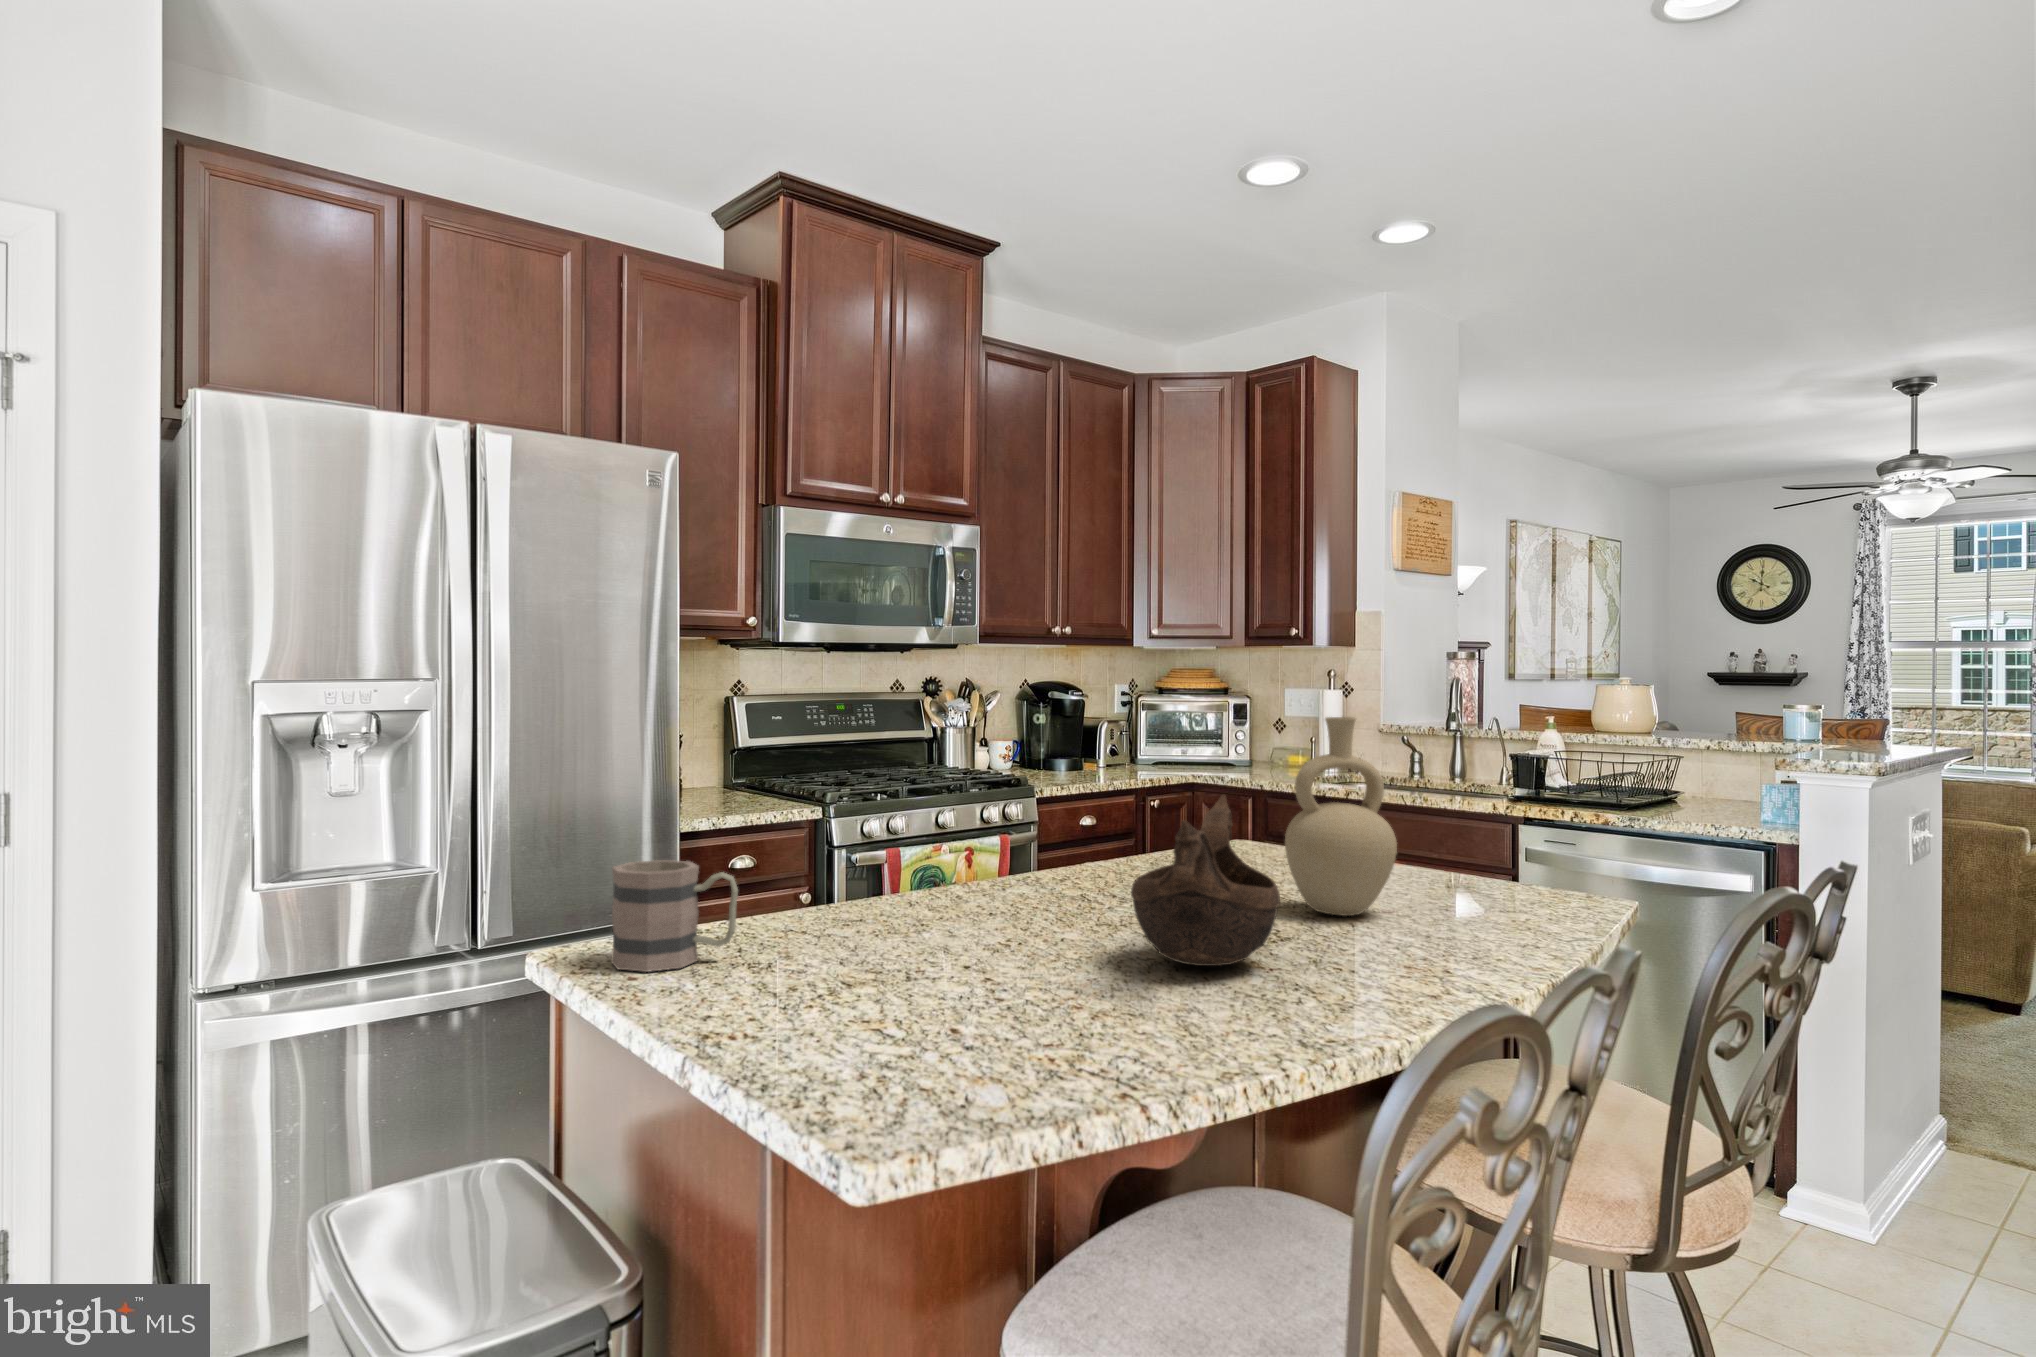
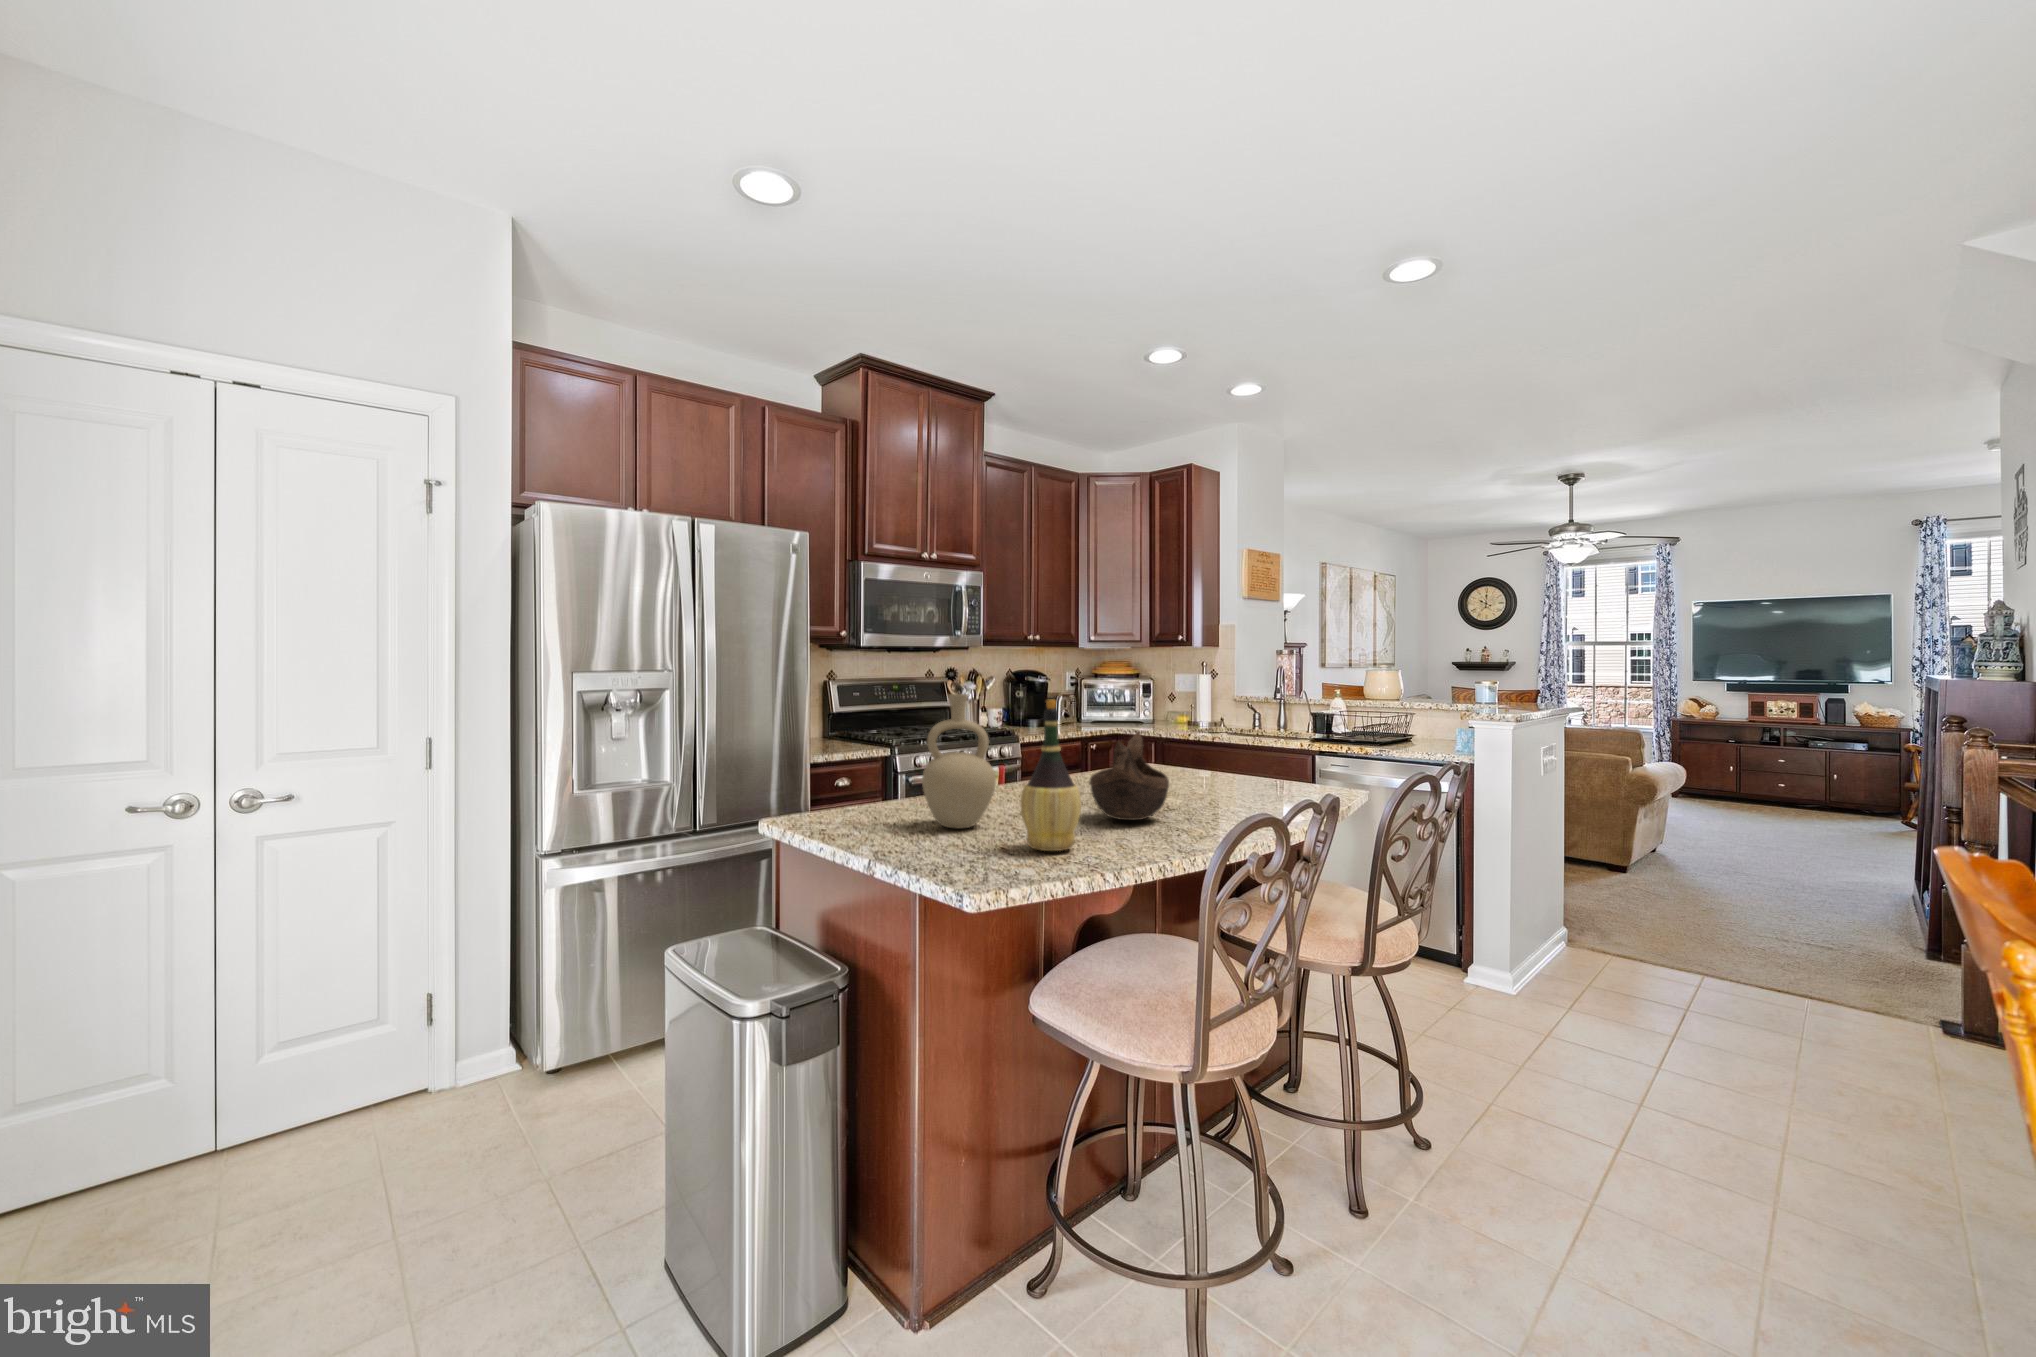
vase: present [1285,717,1397,916] -> present [922,694,996,828]
wine bottle: none [989,742,1107,1042] -> present [1020,699,1081,851]
mug: present [611,860,738,972] -> none [809,768,877,826]

